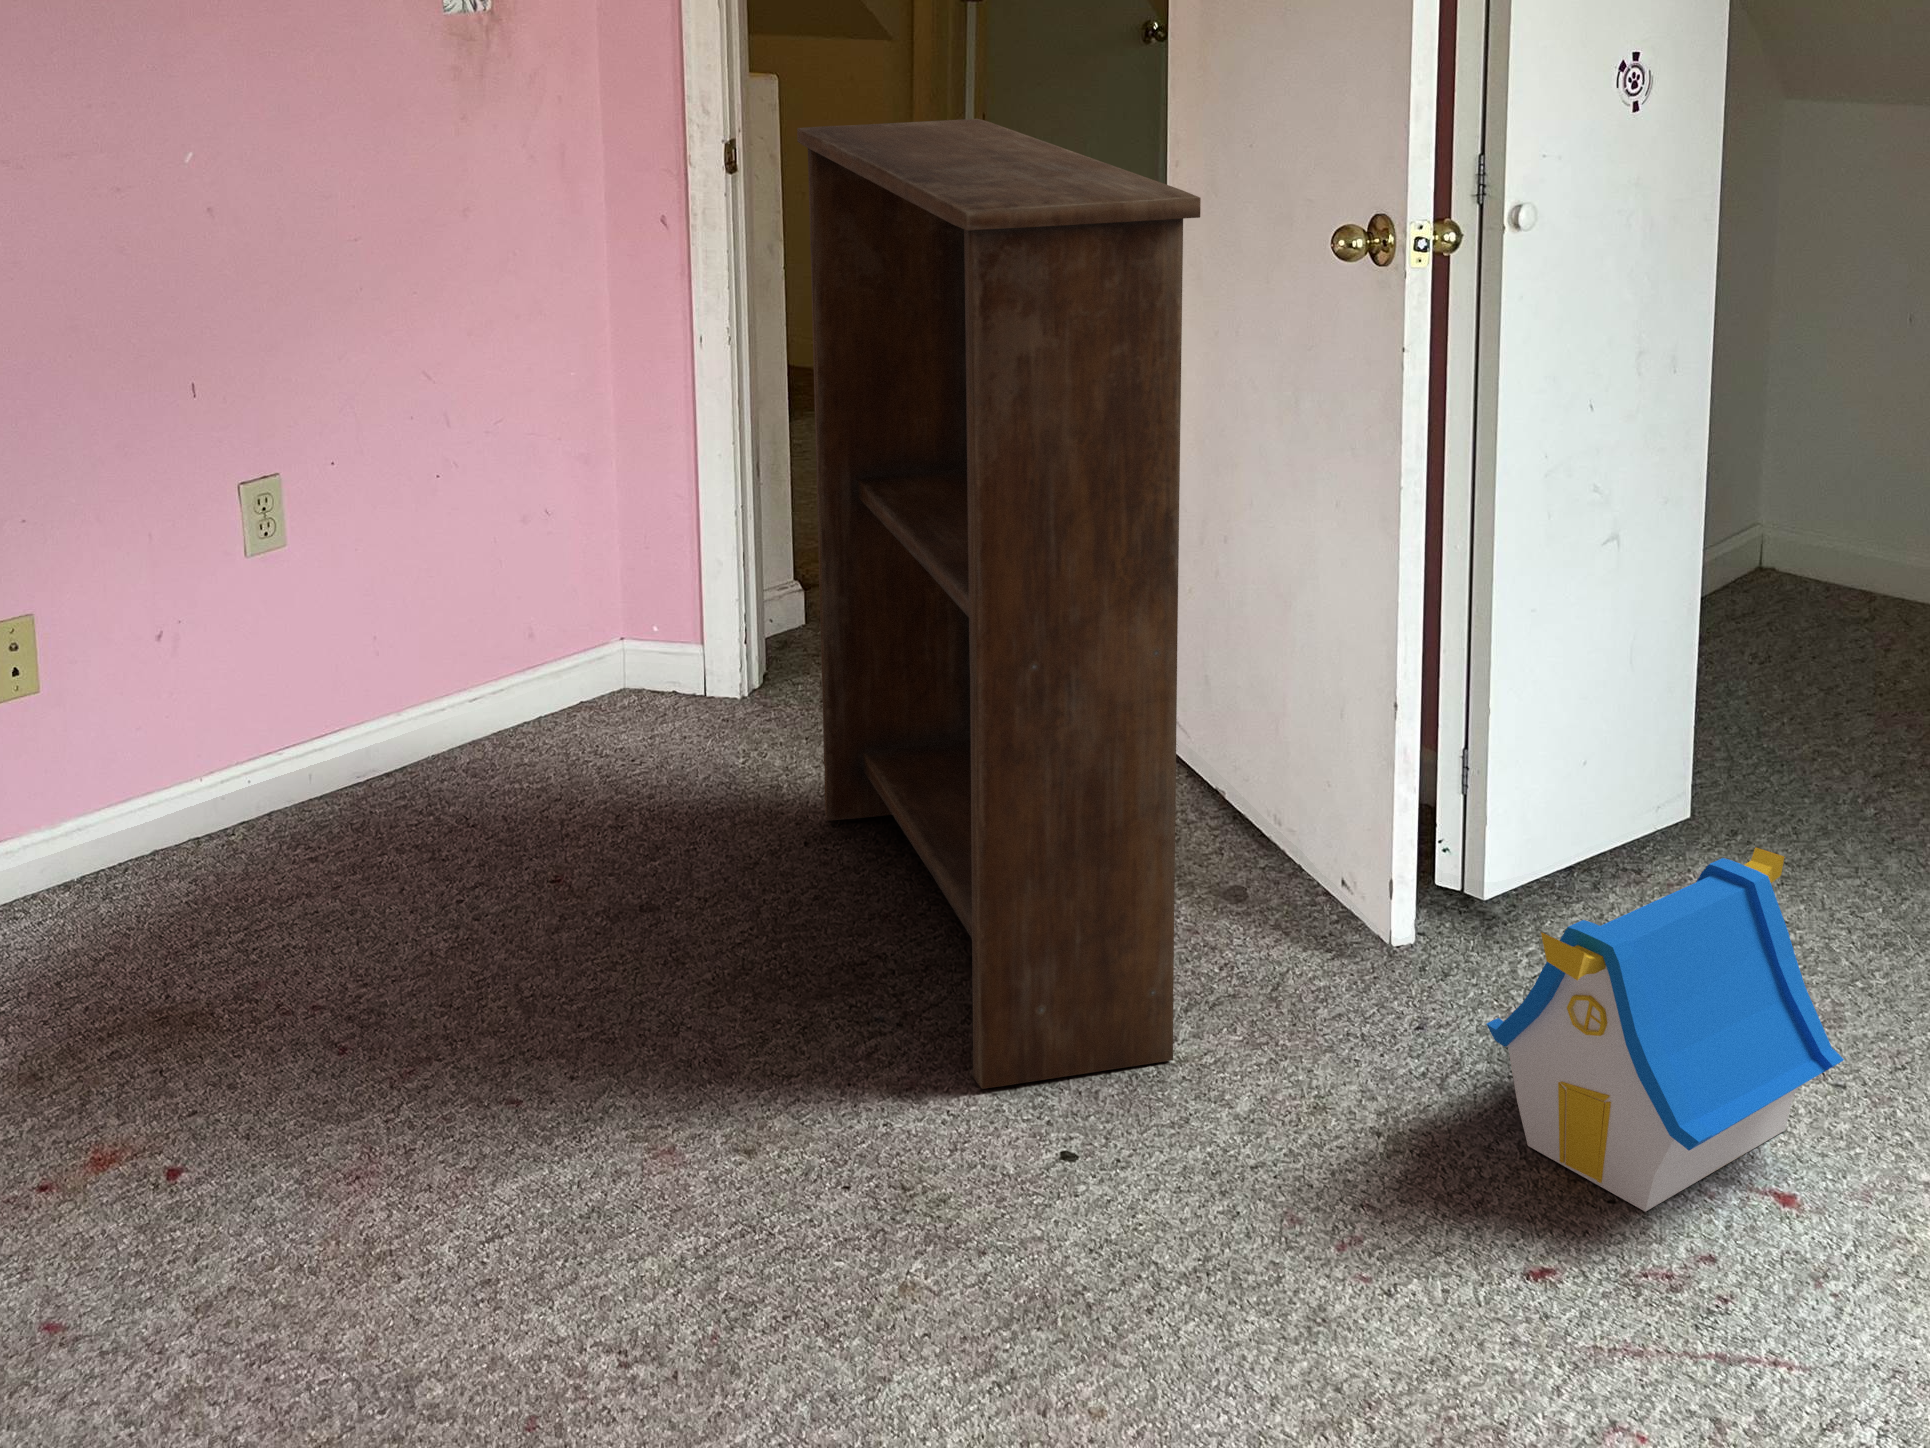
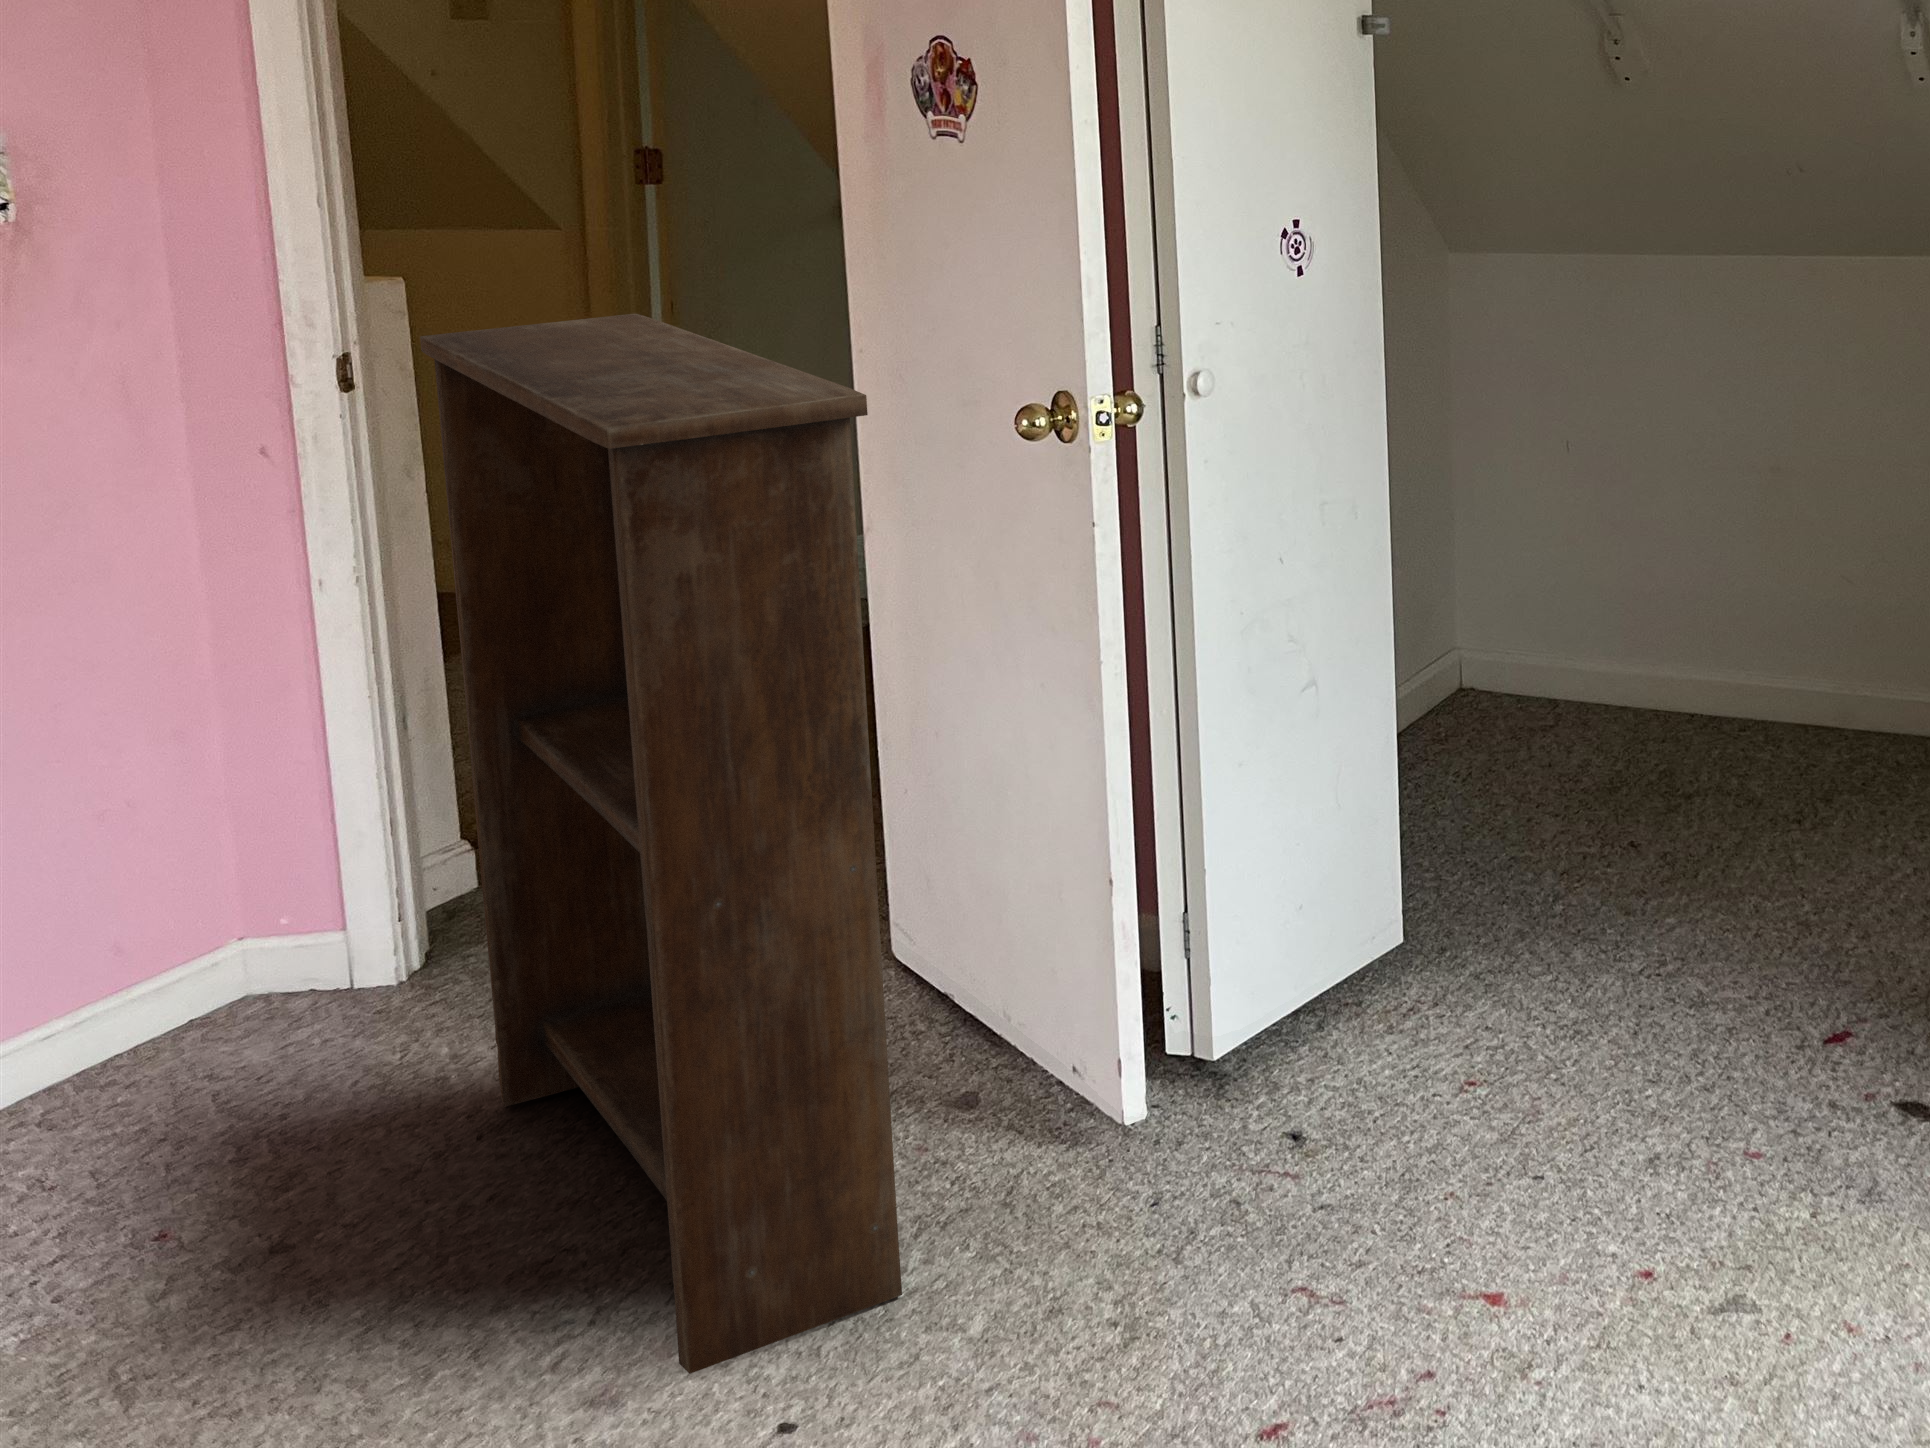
toy house: present [1486,847,1844,1212] -> none [1212,967,1536,1342]

